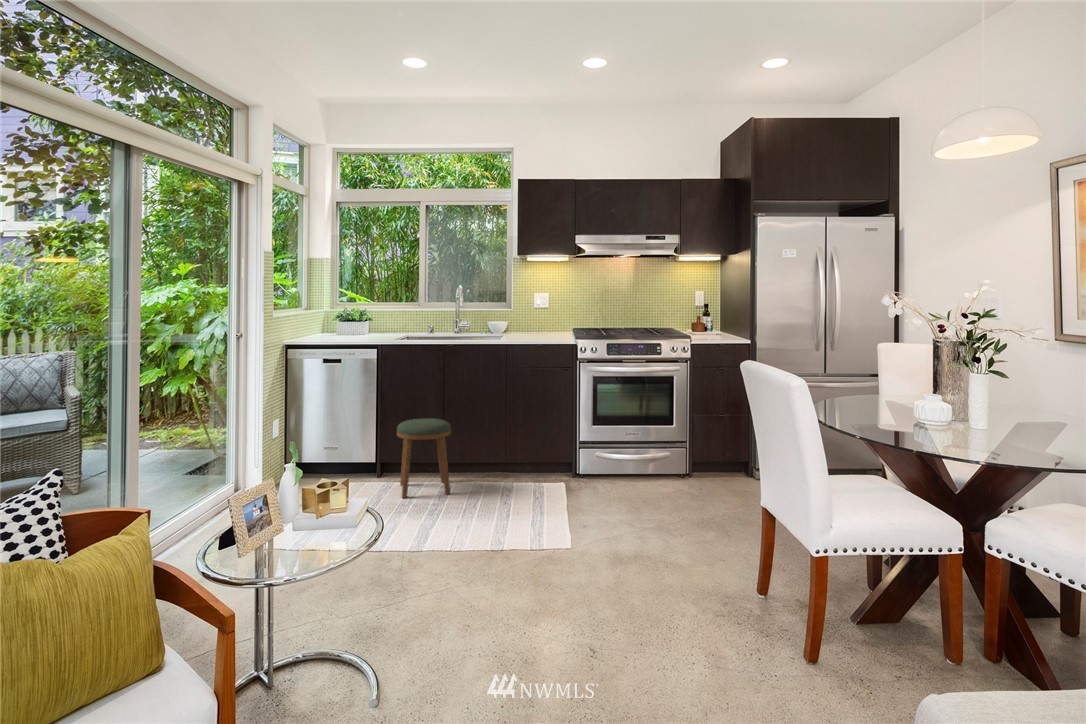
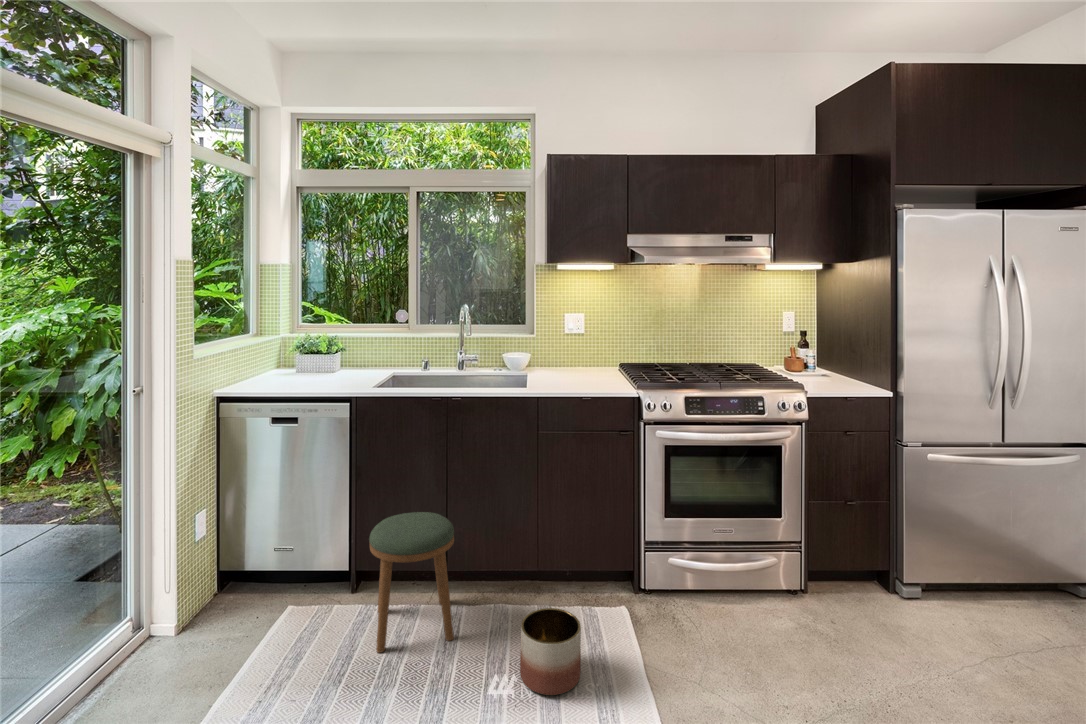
planter: none [491,468,528,511] -> present [520,608,581,695]

